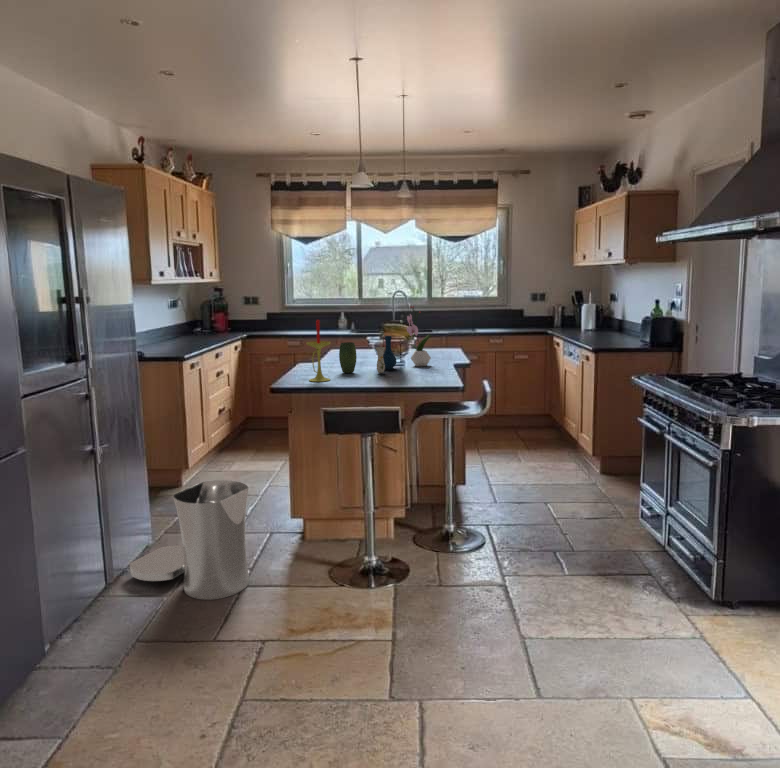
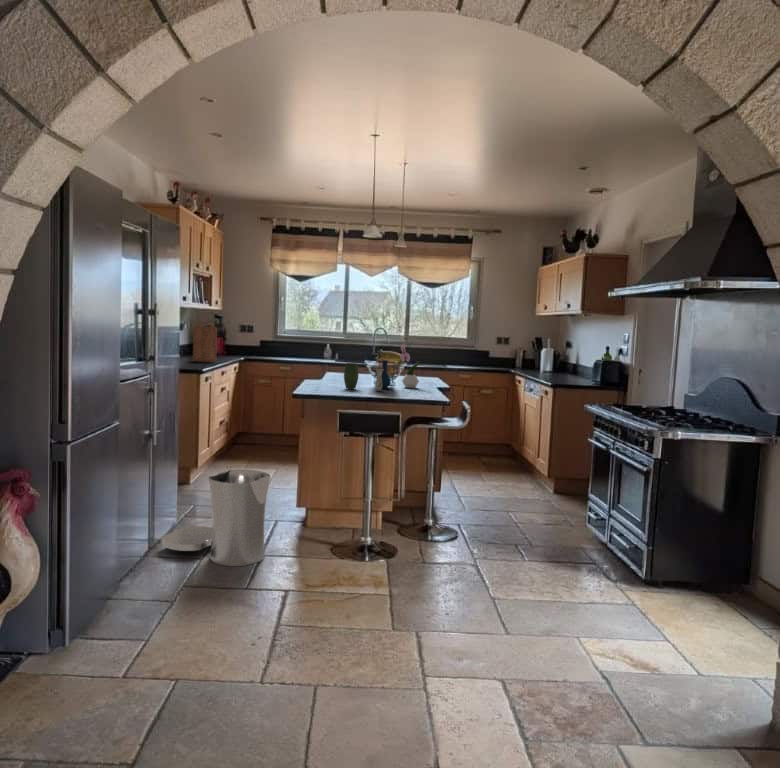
cutting board: none [183,299,211,344] -> present [193,322,217,362]
candle: present [307,320,330,382] -> none [320,340,341,393]

